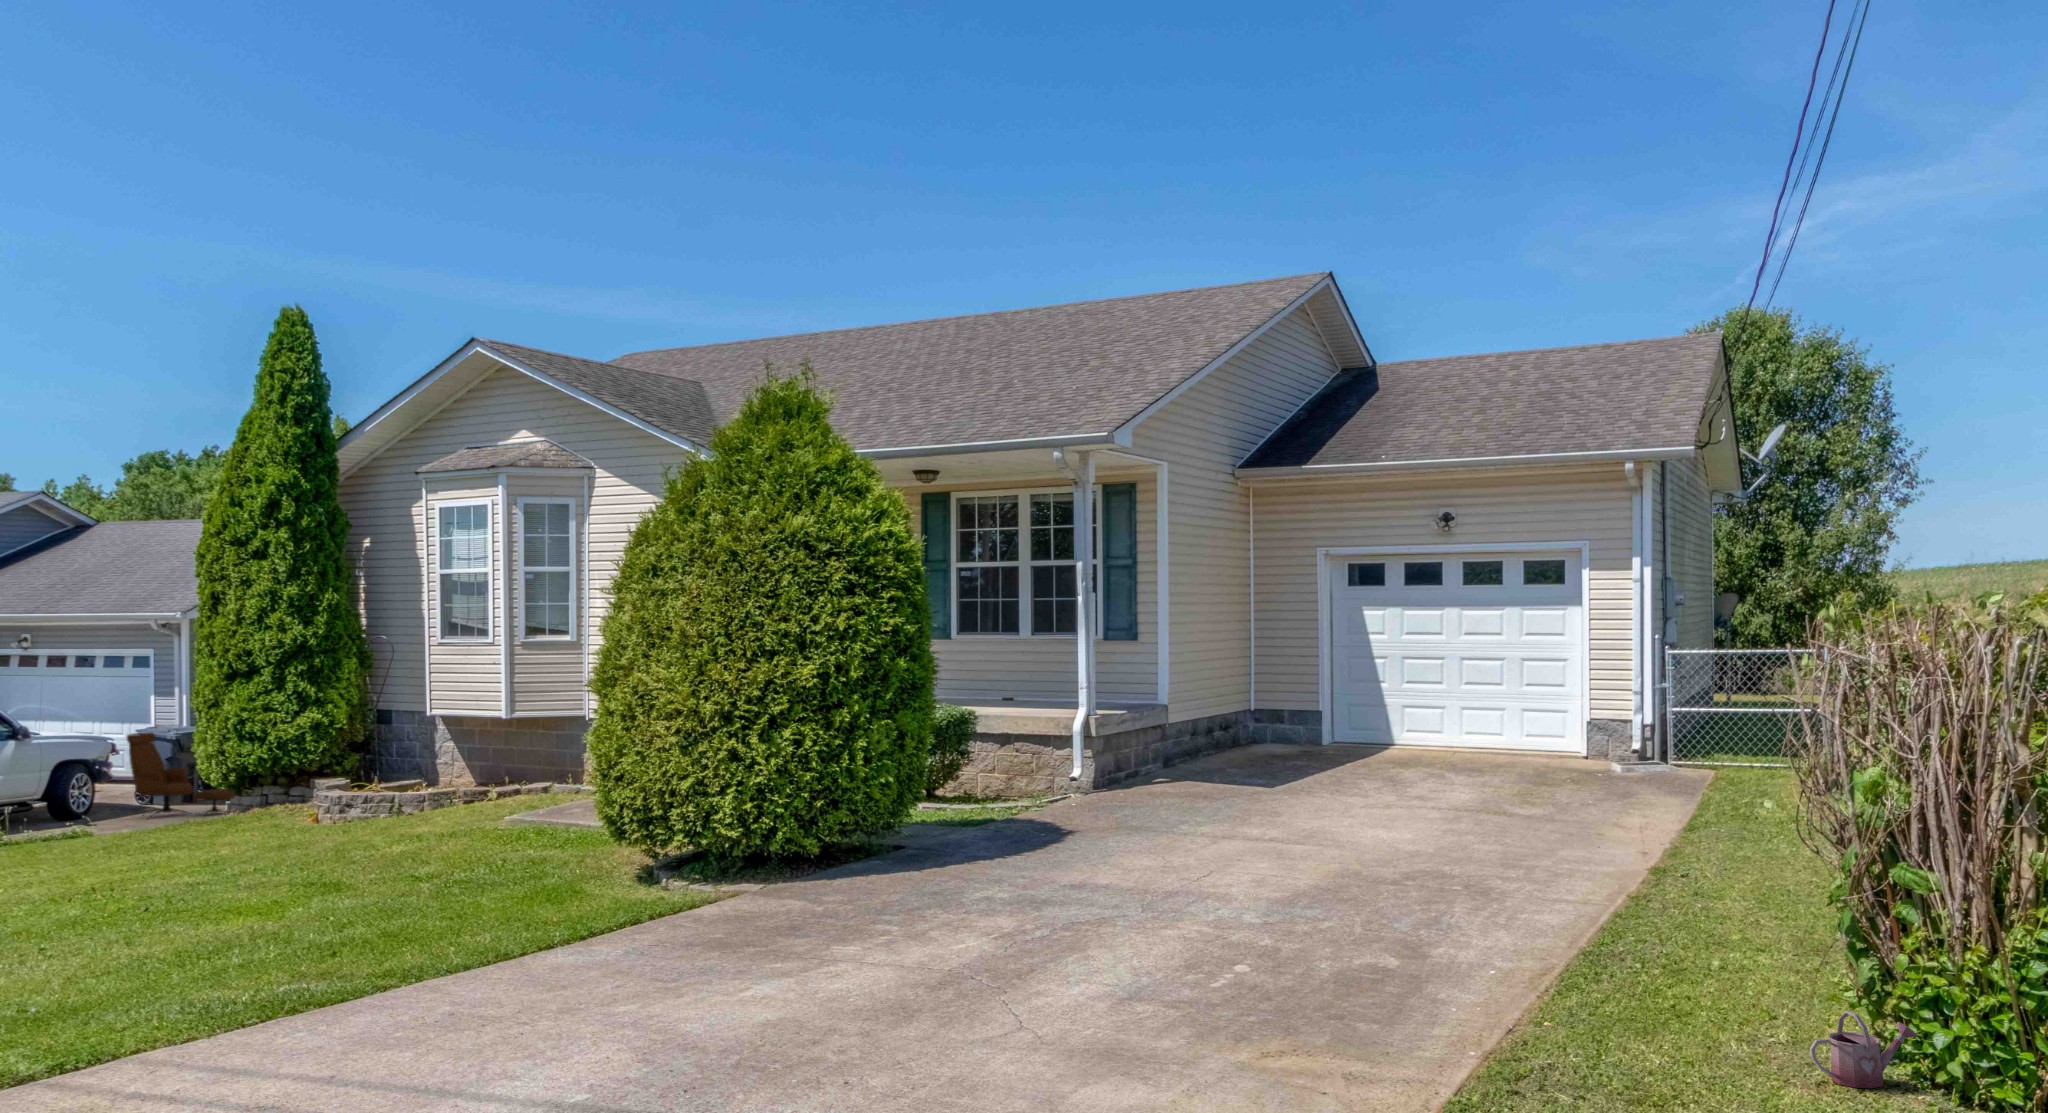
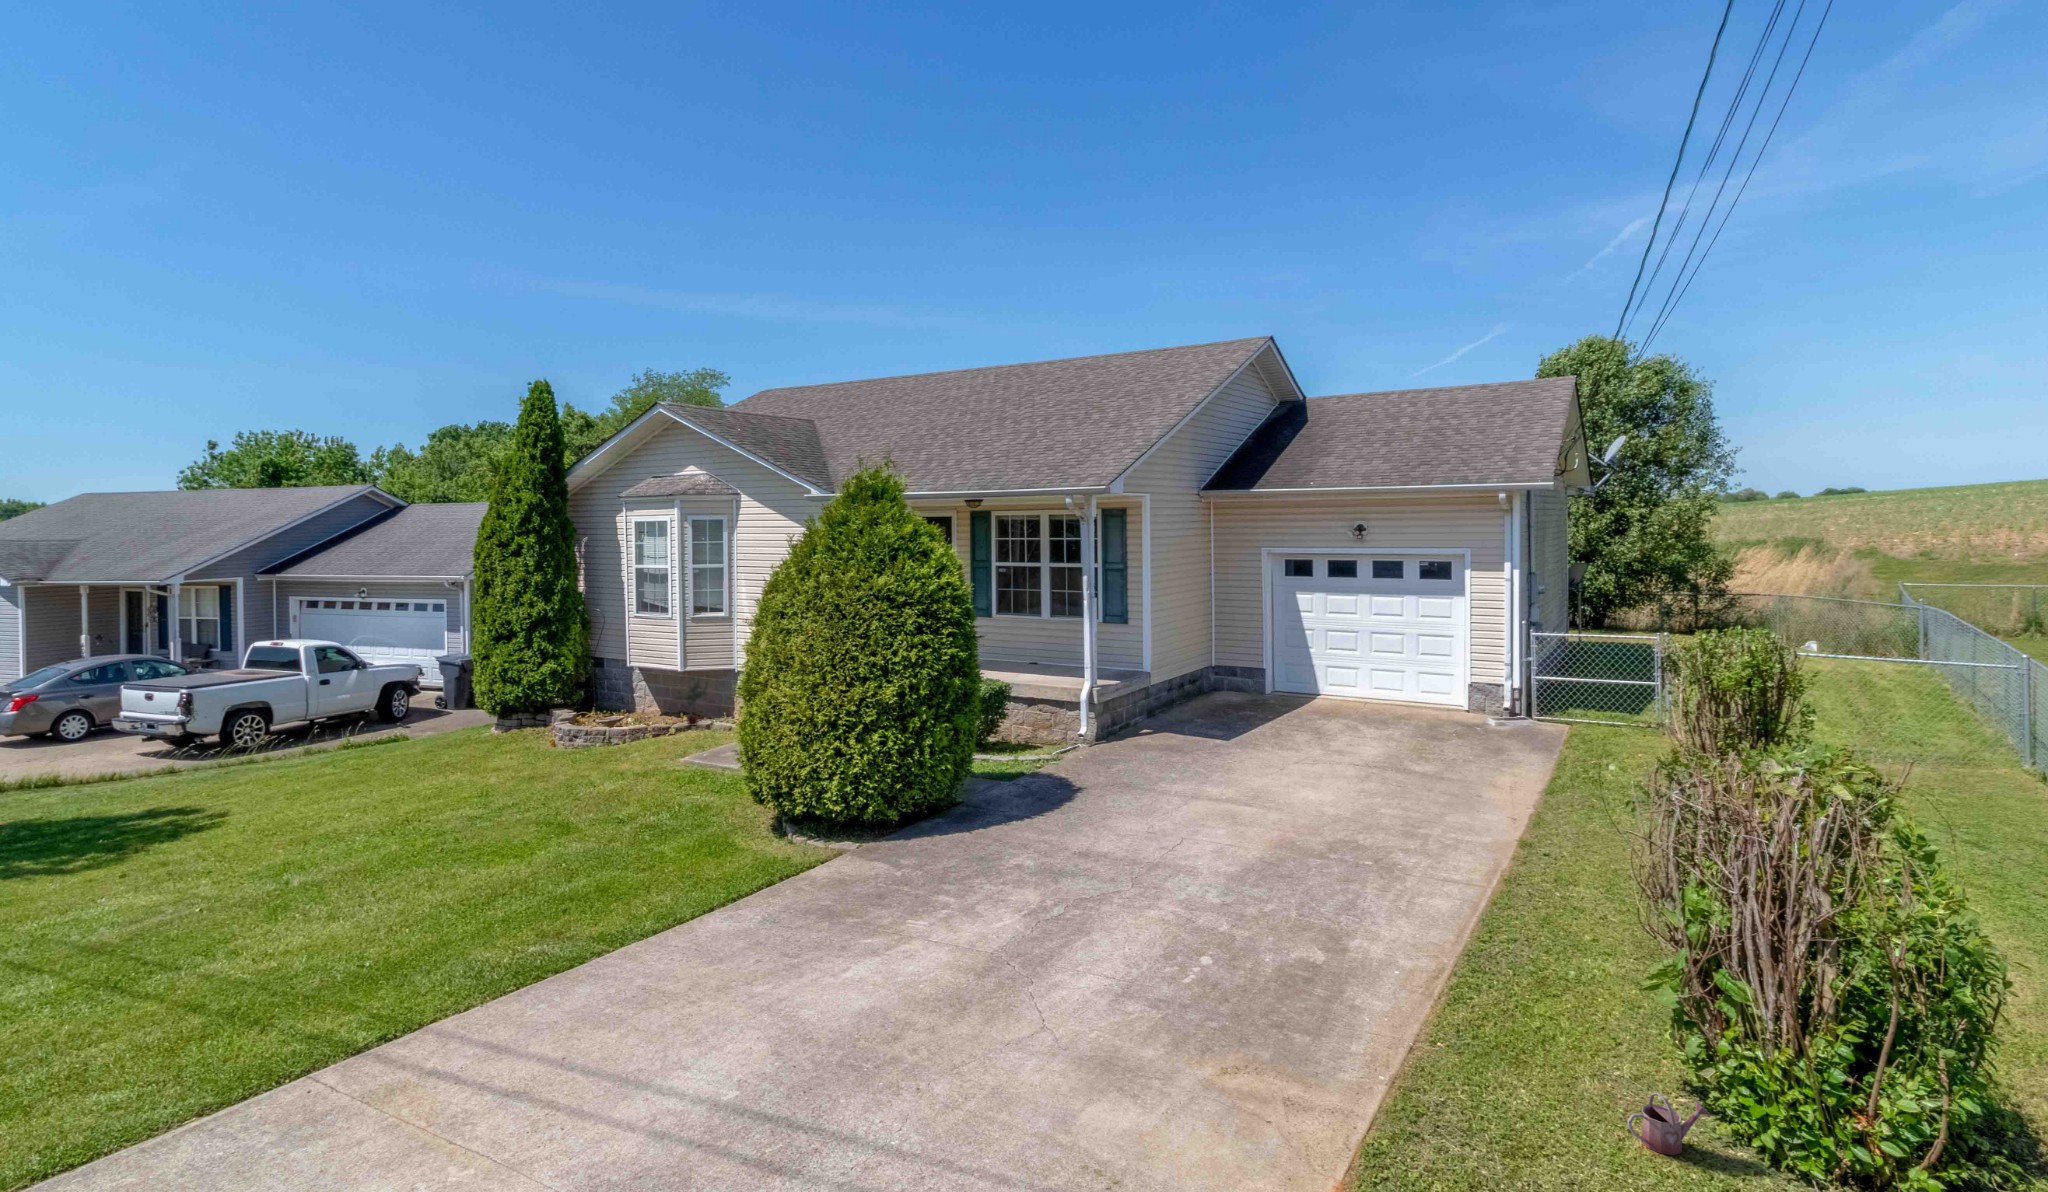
potted tree: none [489,727,542,801] -> present [675,675,708,726]
lounge chair: present [127,733,235,814] -> none [426,675,502,735]

